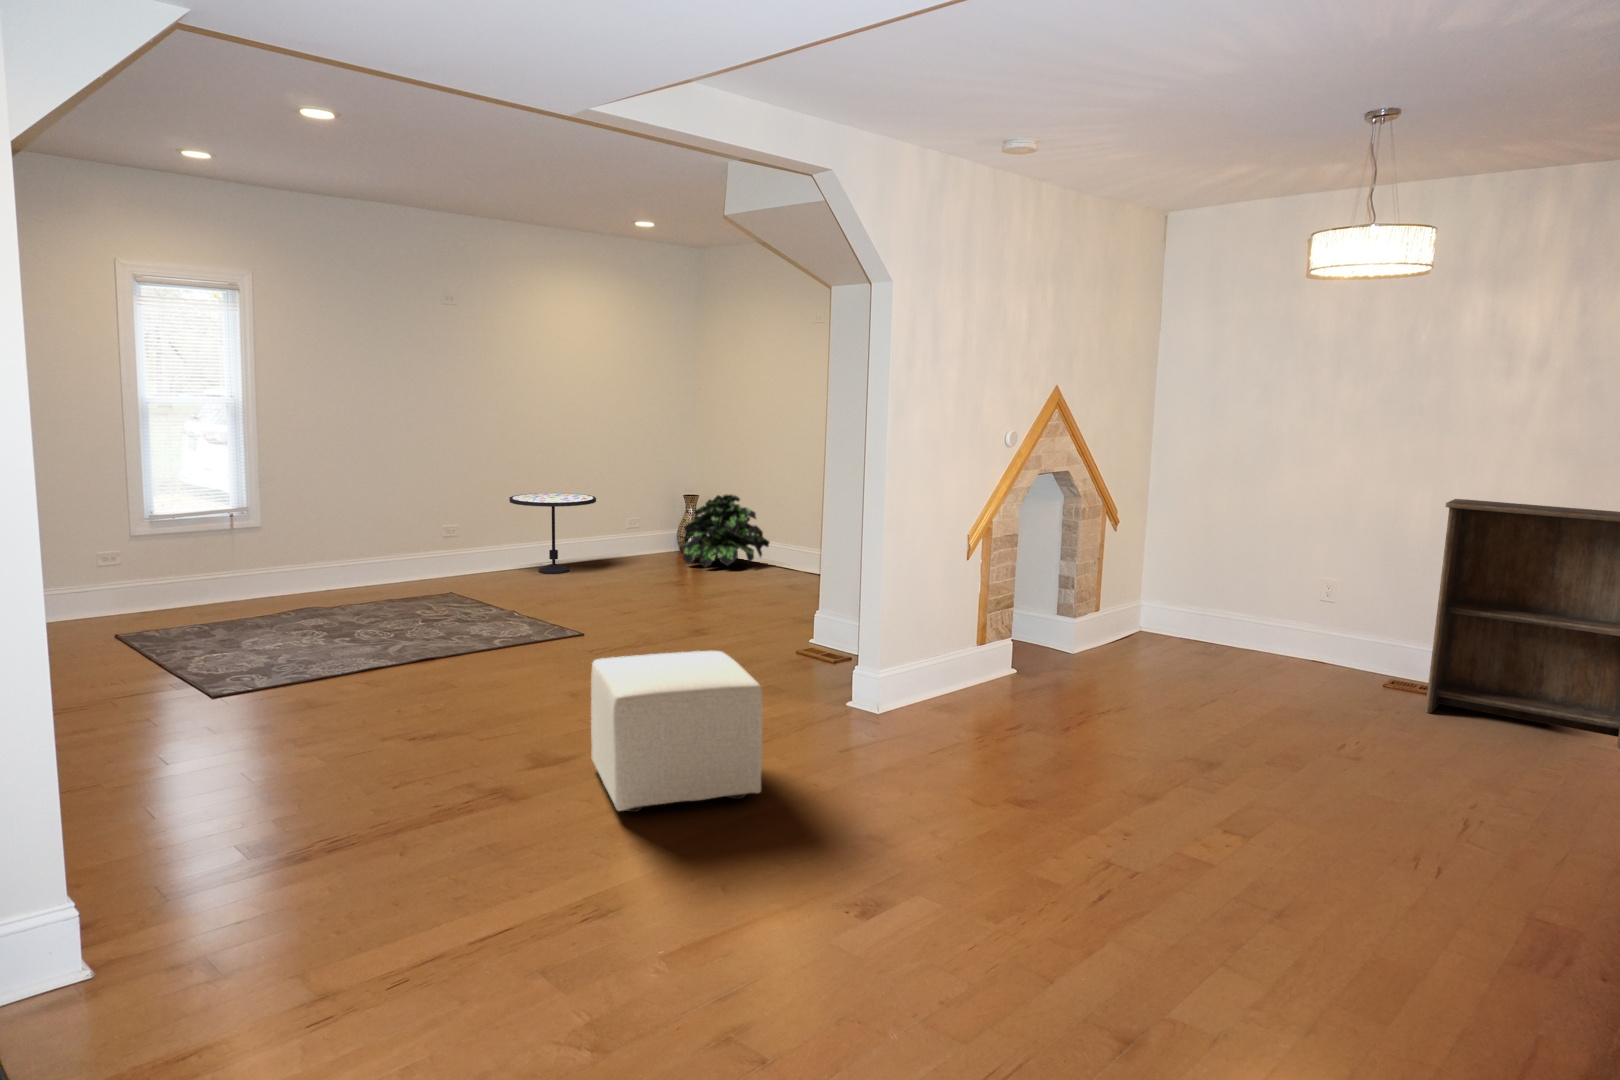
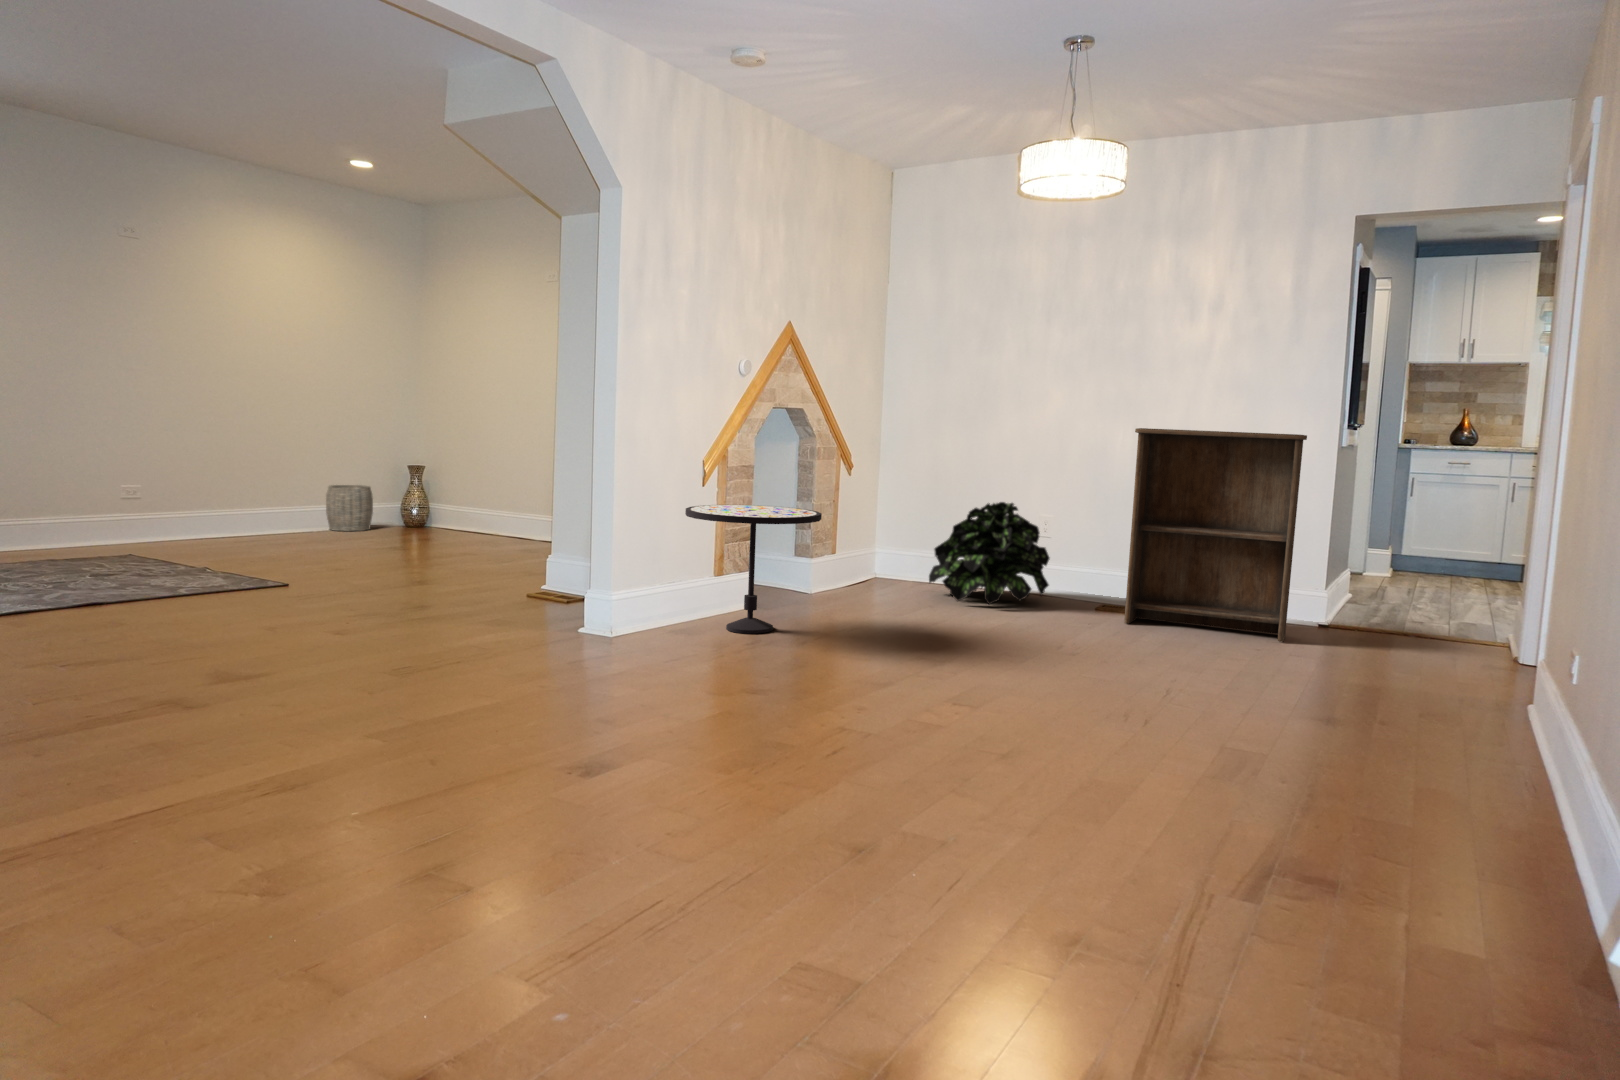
side table: present [509,493,596,574] -> present [685,505,822,634]
potted plant: present [680,495,769,567] -> present [929,502,1050,604]
woven basket: none [613,516,653,560] -> present [326,485,373,531]
ottoman: present [591,651,763,812] -> none [288,555,482,713]

